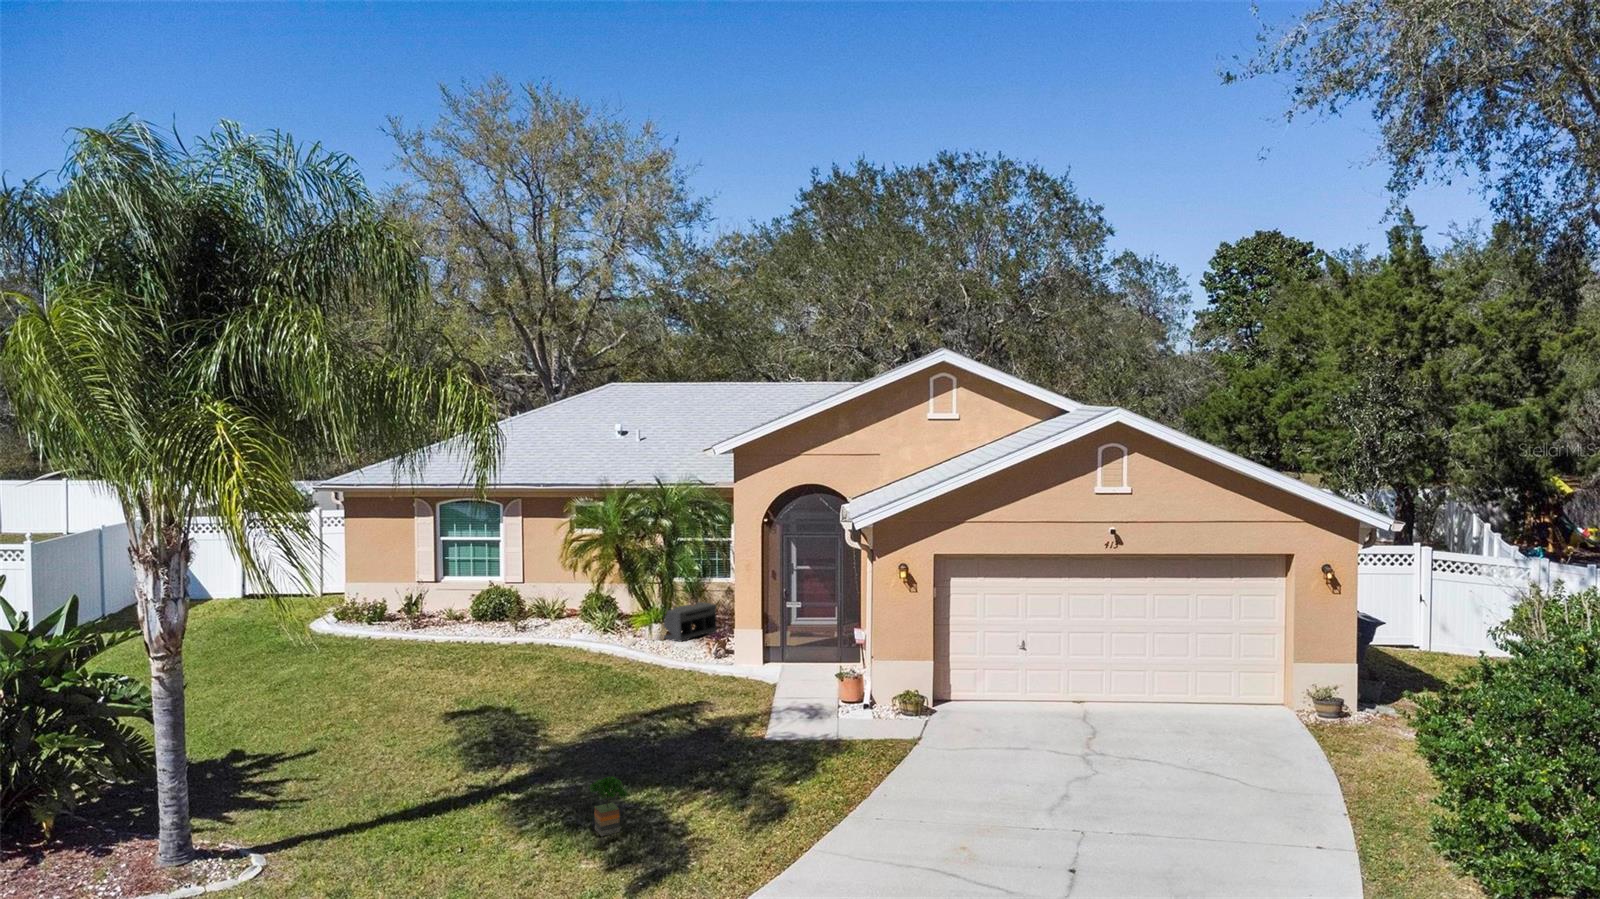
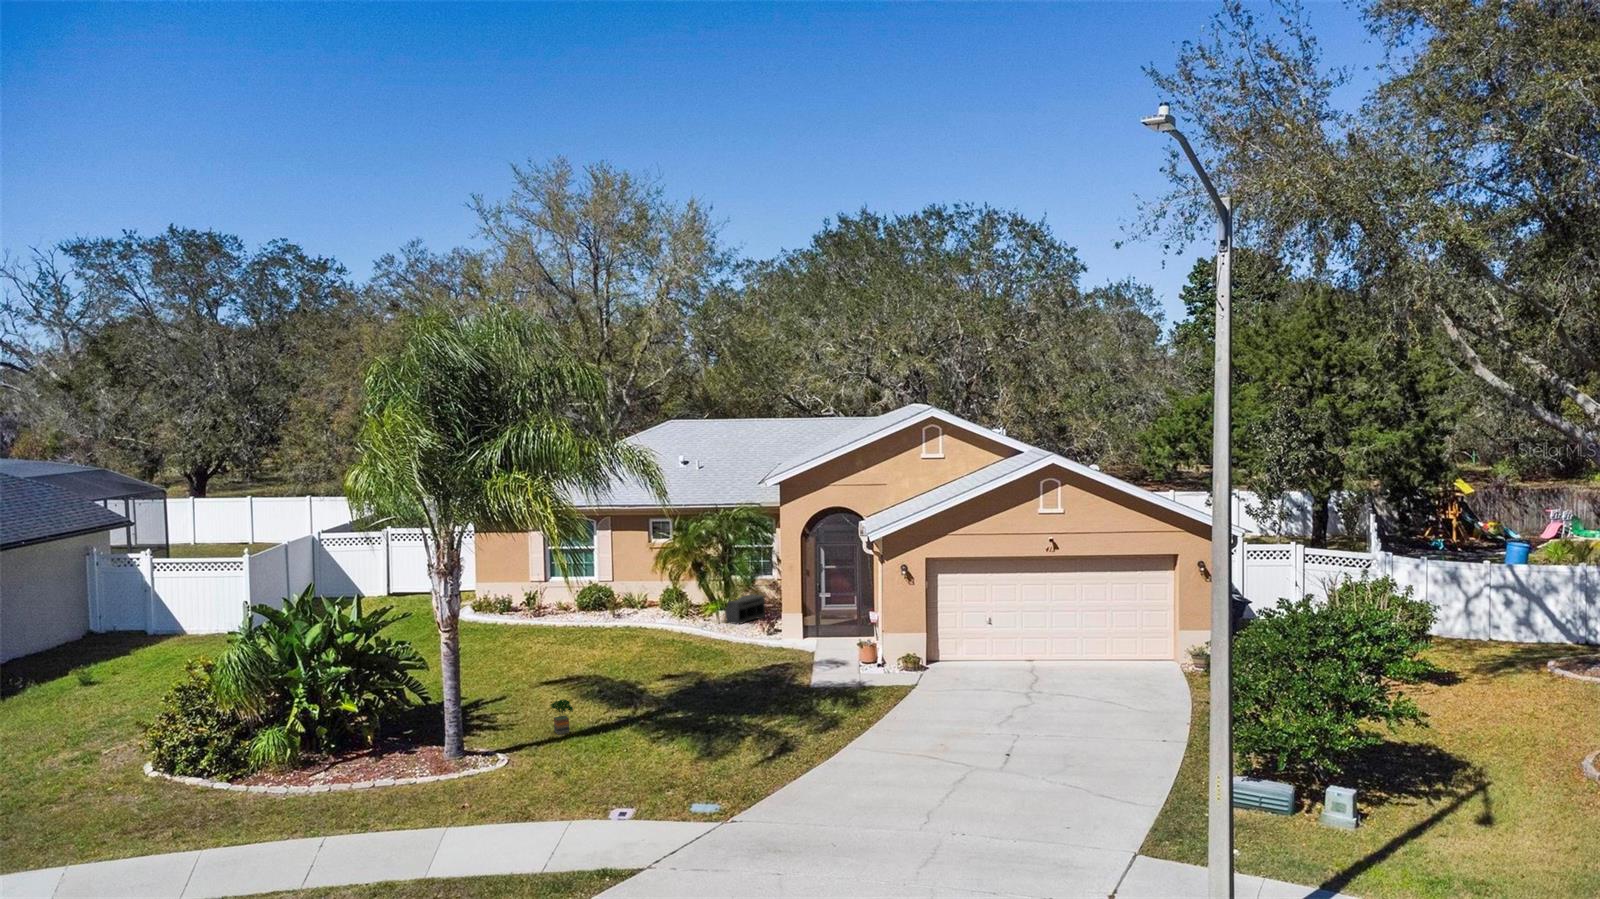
potted tree: present [590,776,627,836] -> present [551,699,573,735]

